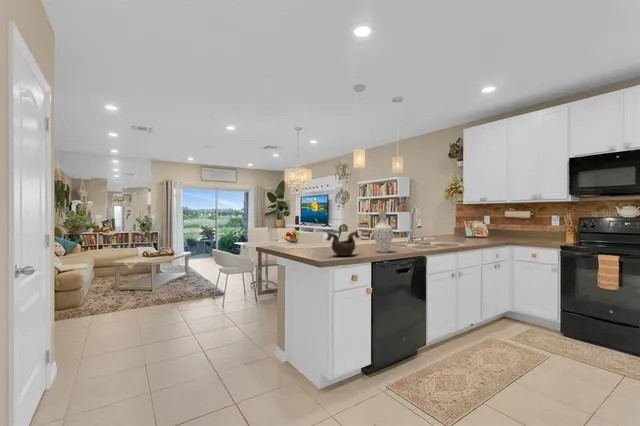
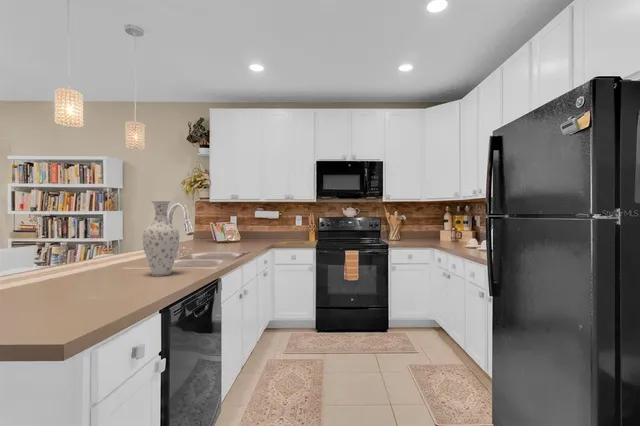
decorative bowl: present [326,230,360,256] -> none [55,235,124,294]

